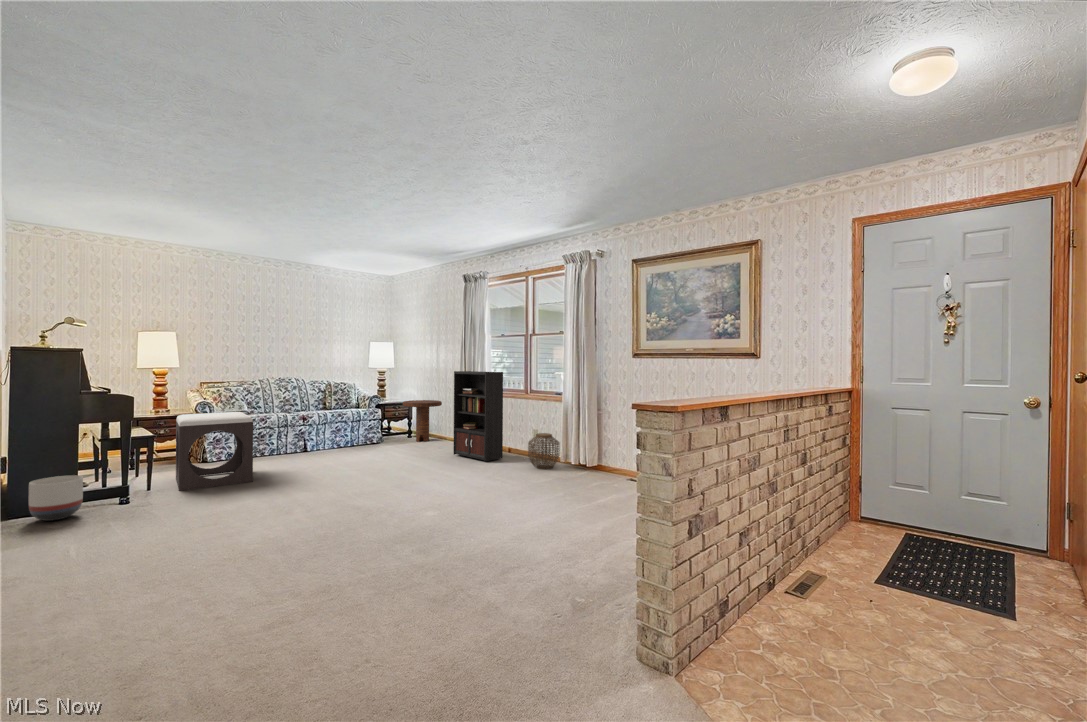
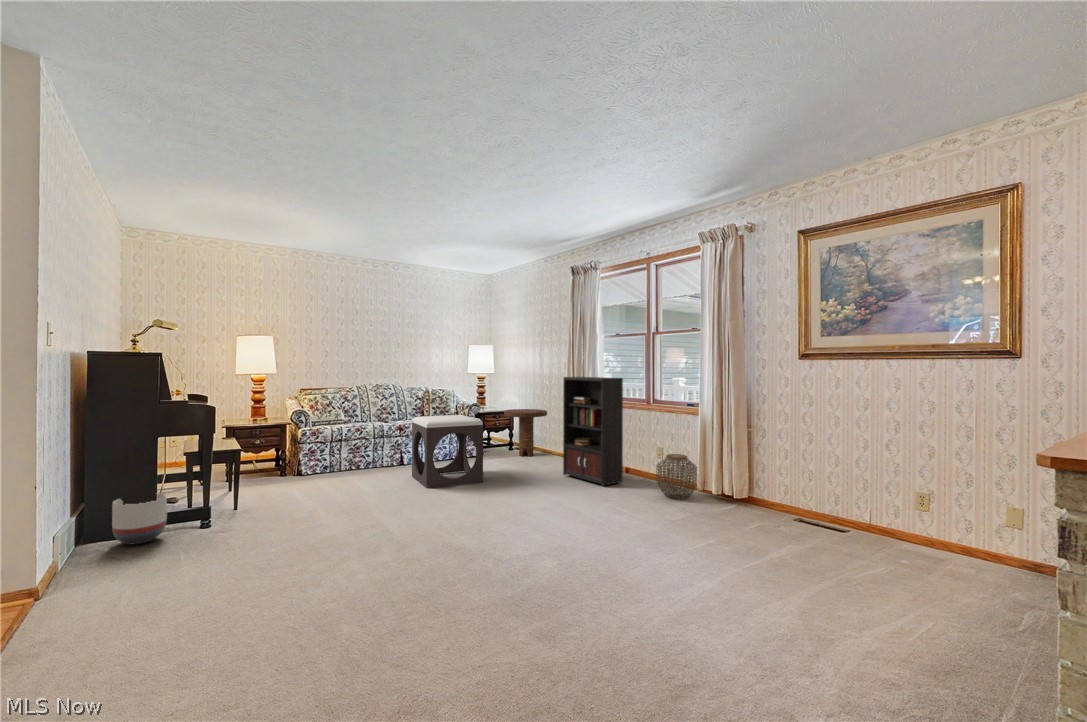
footstool: present [176,412,253,491] -> present [412,415,483,488]

